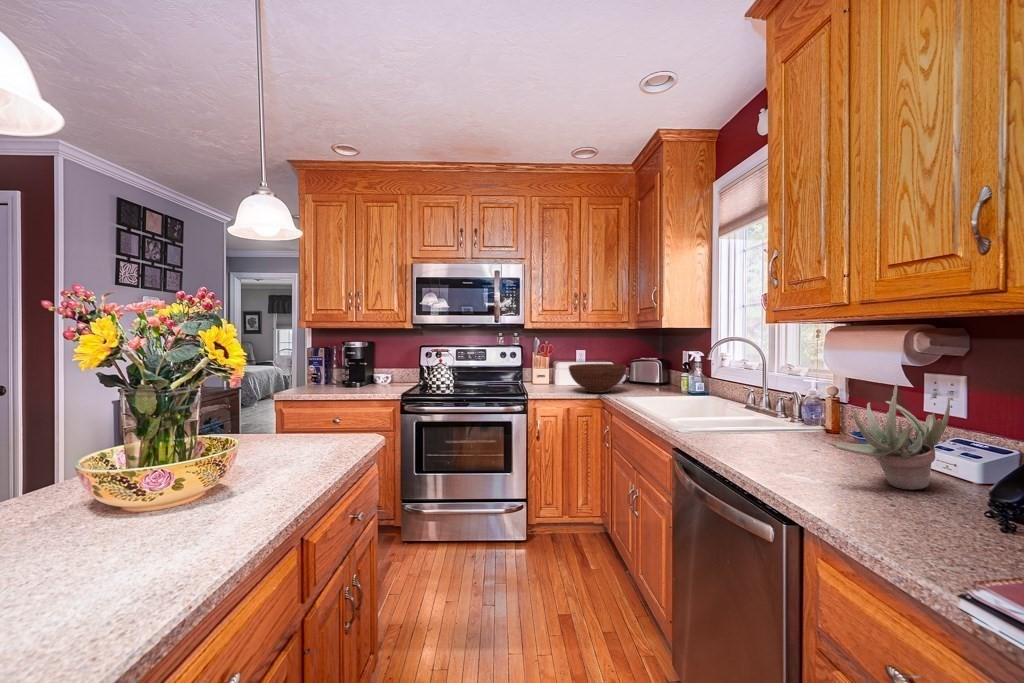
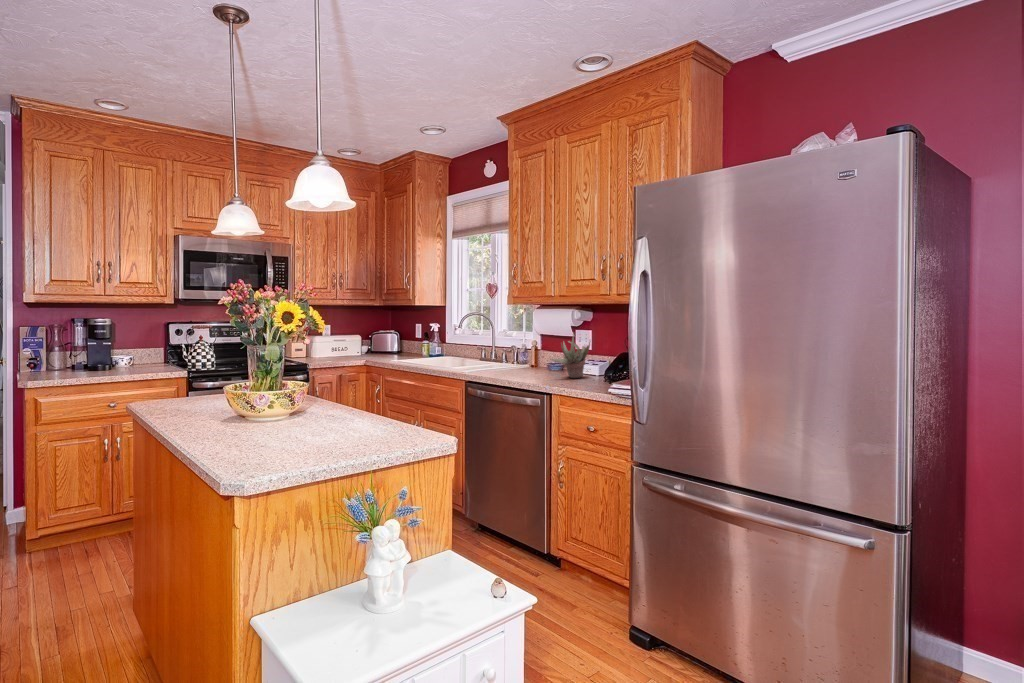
fruit bowl: present [569,364,626,393] -> none [337,335,387,359]

